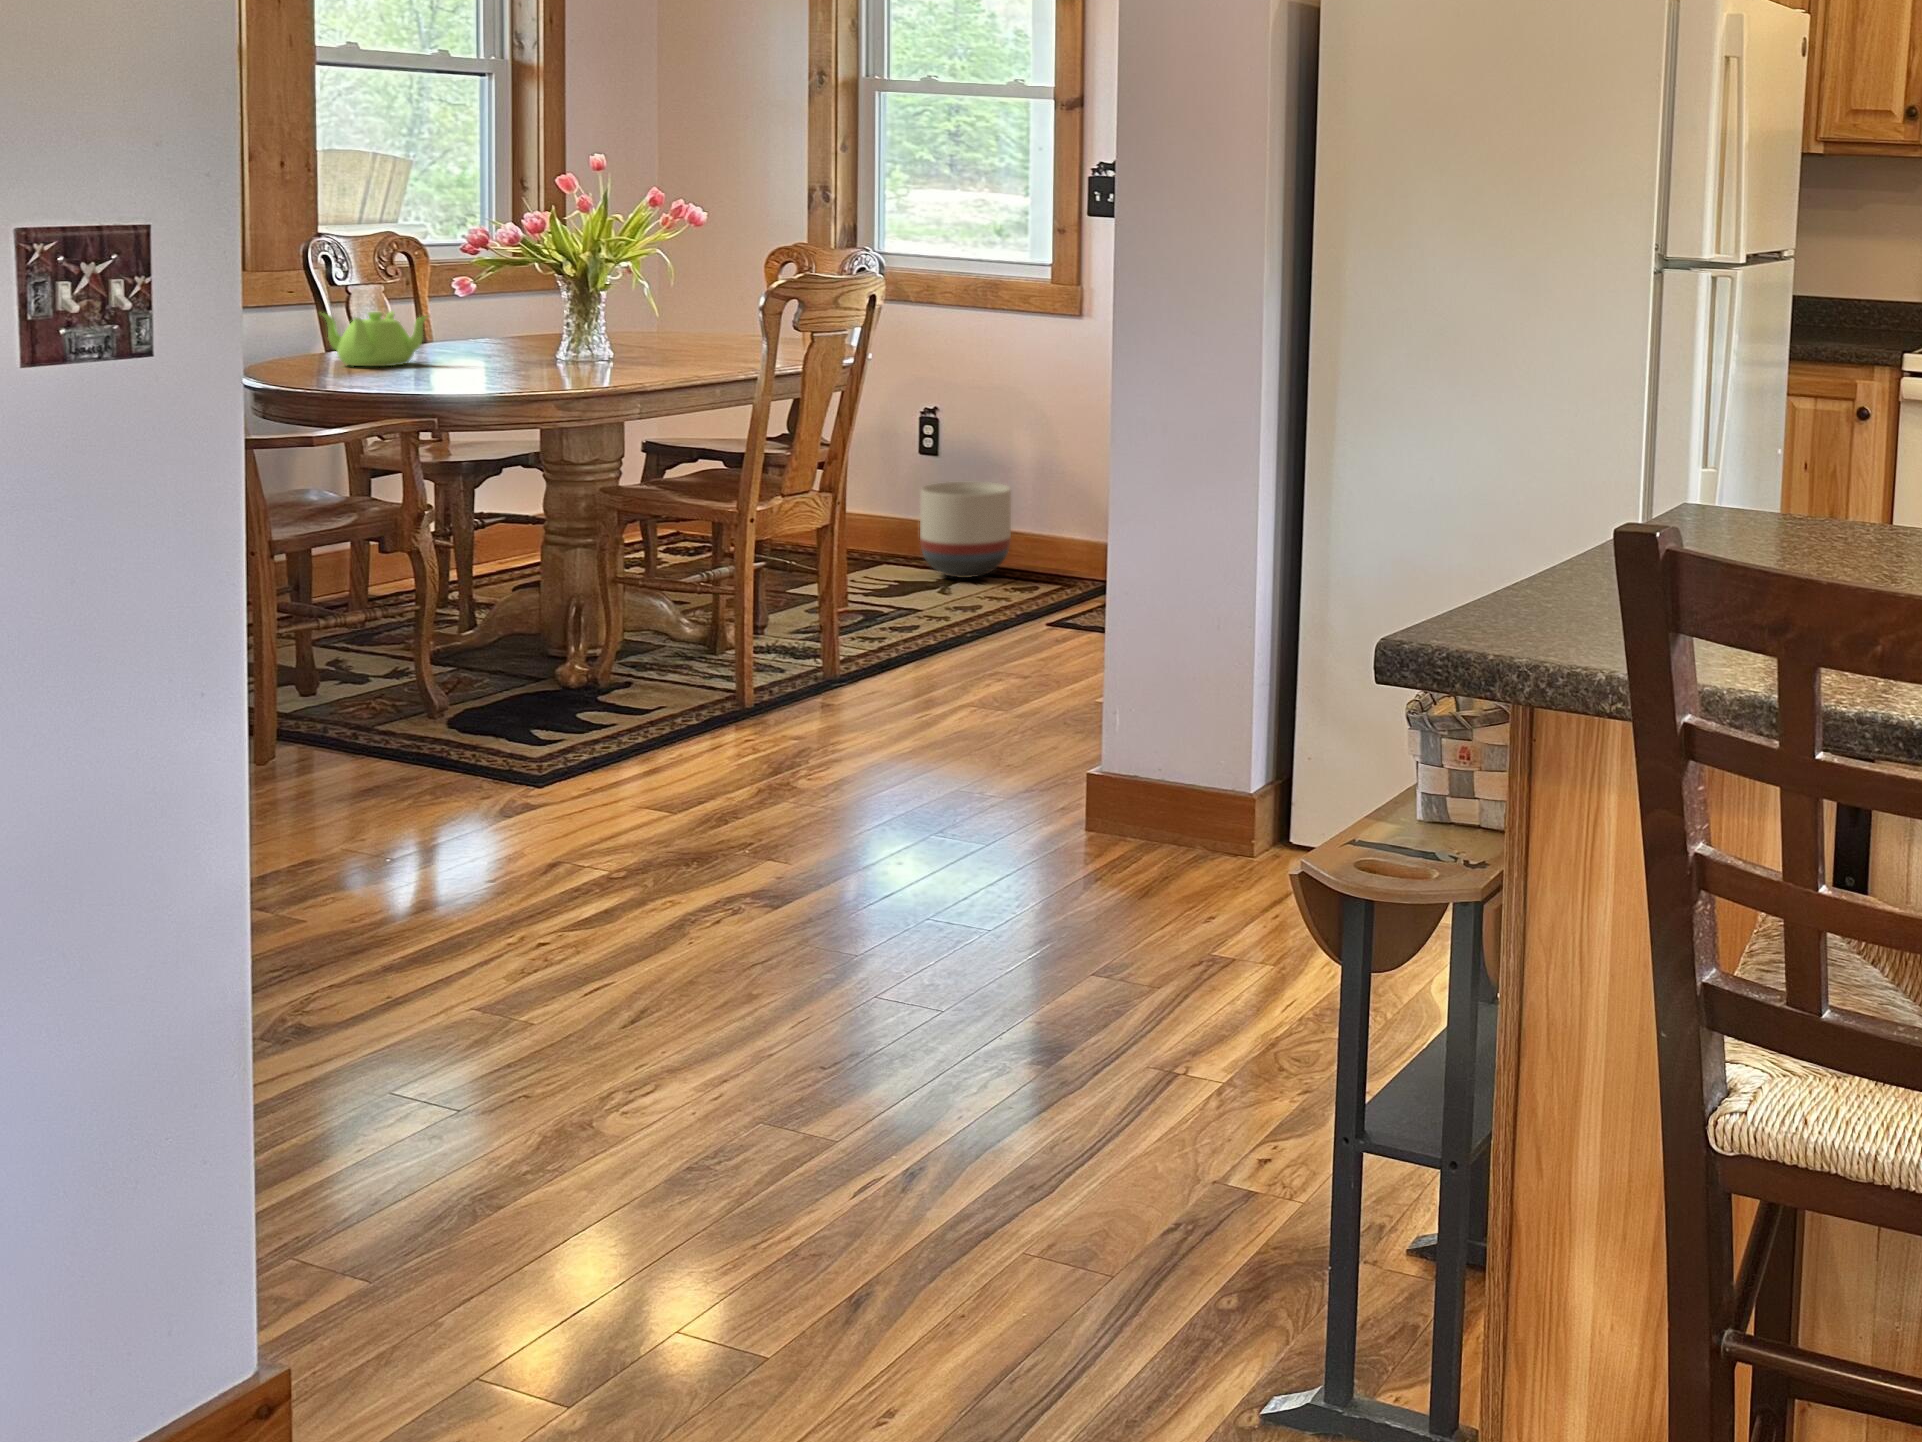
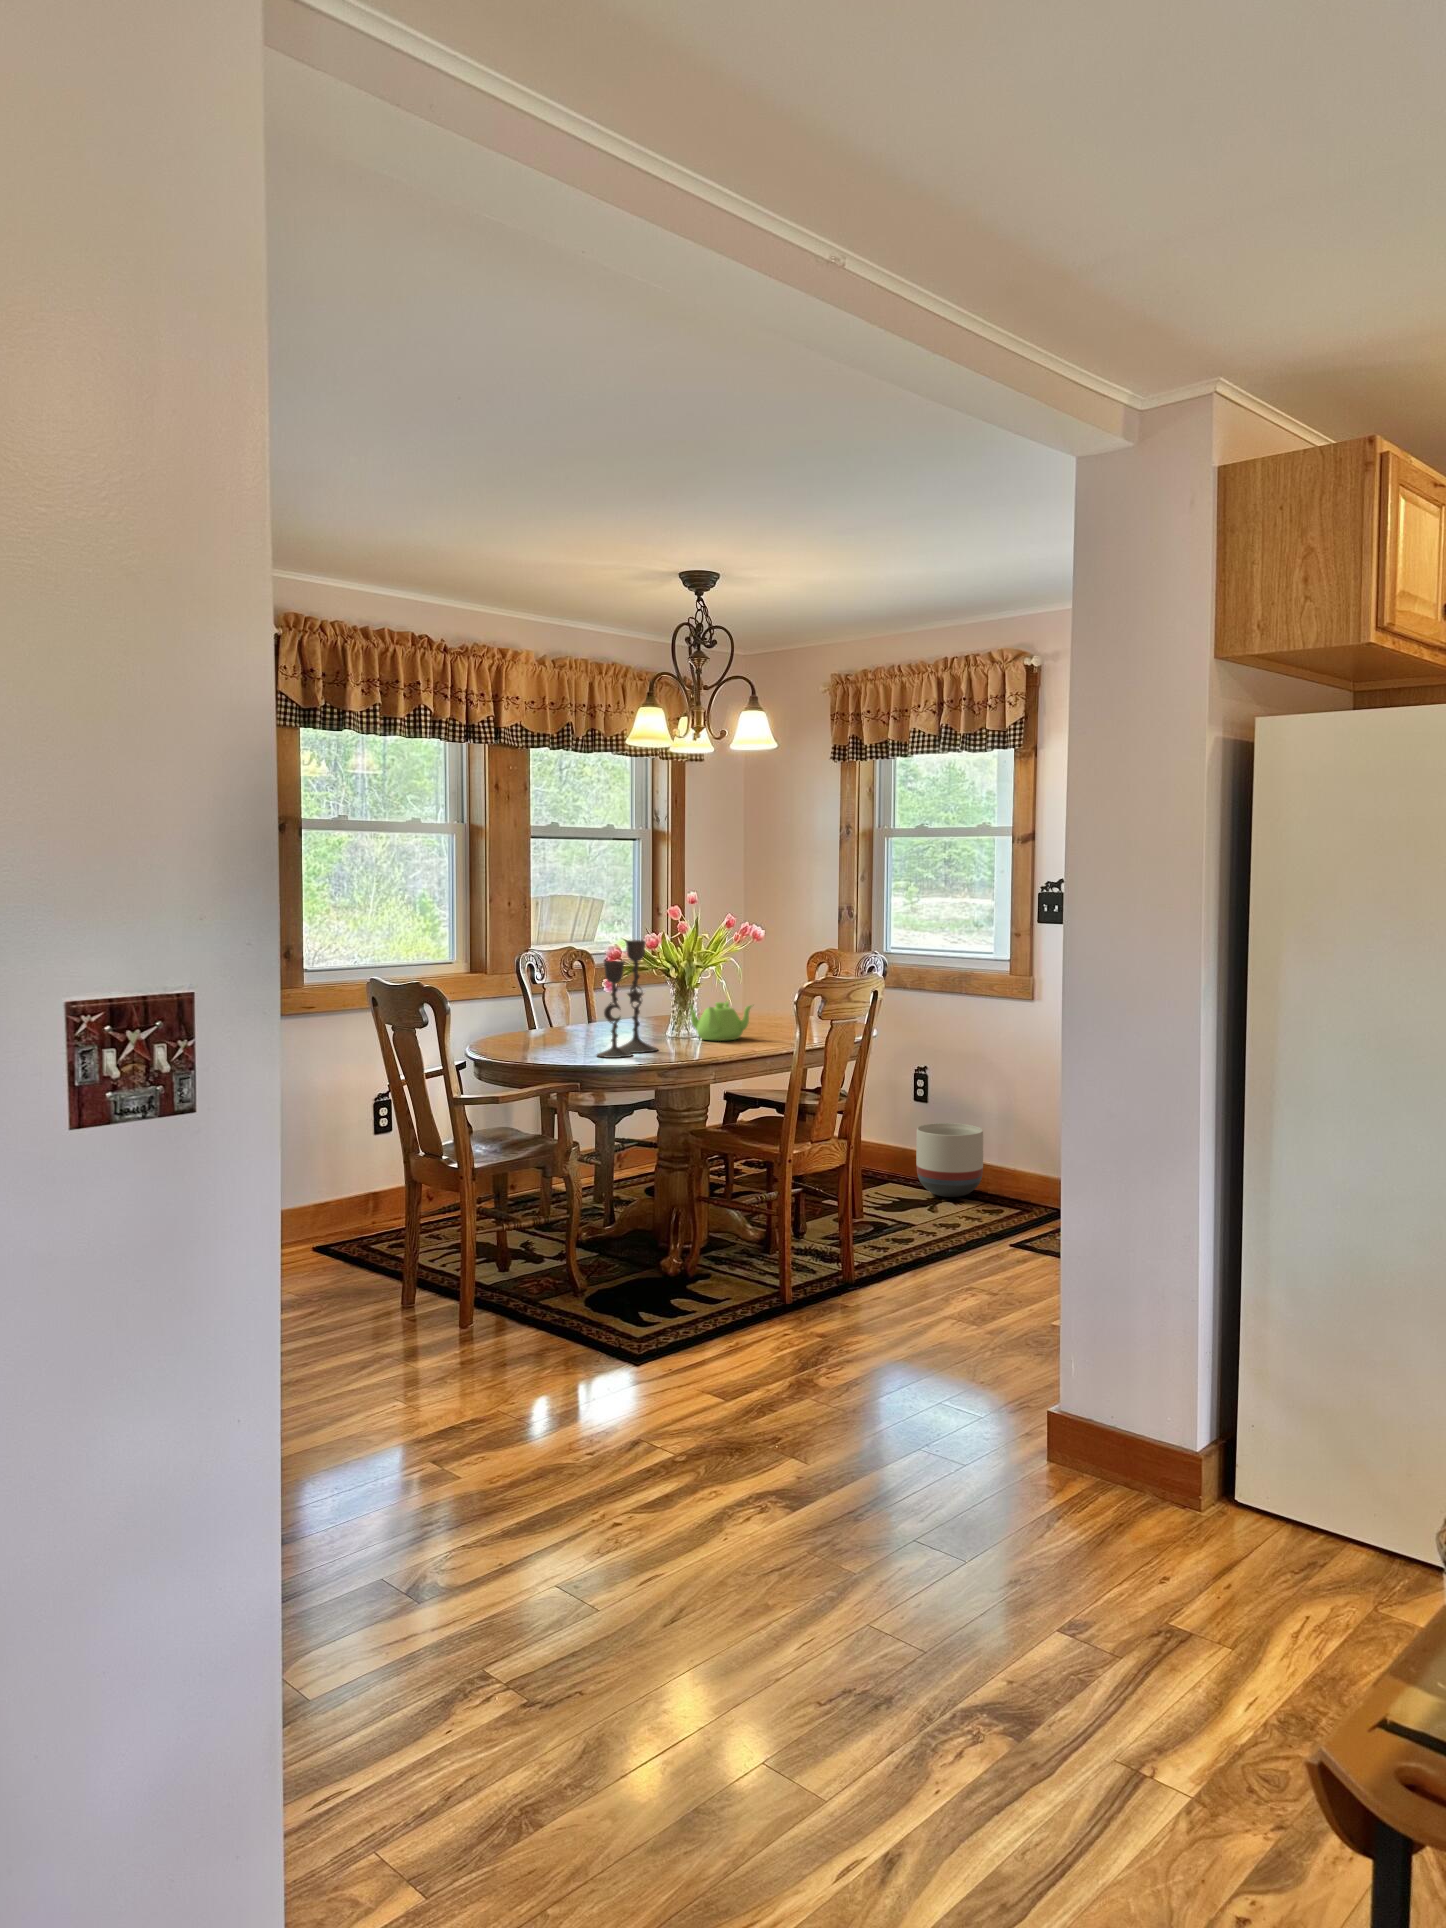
candlestick: none [460,221,554,384] -> present [597,940,657,1058]
teapot: present [322,311,427,366] -> present [689,1001,752,1041]

